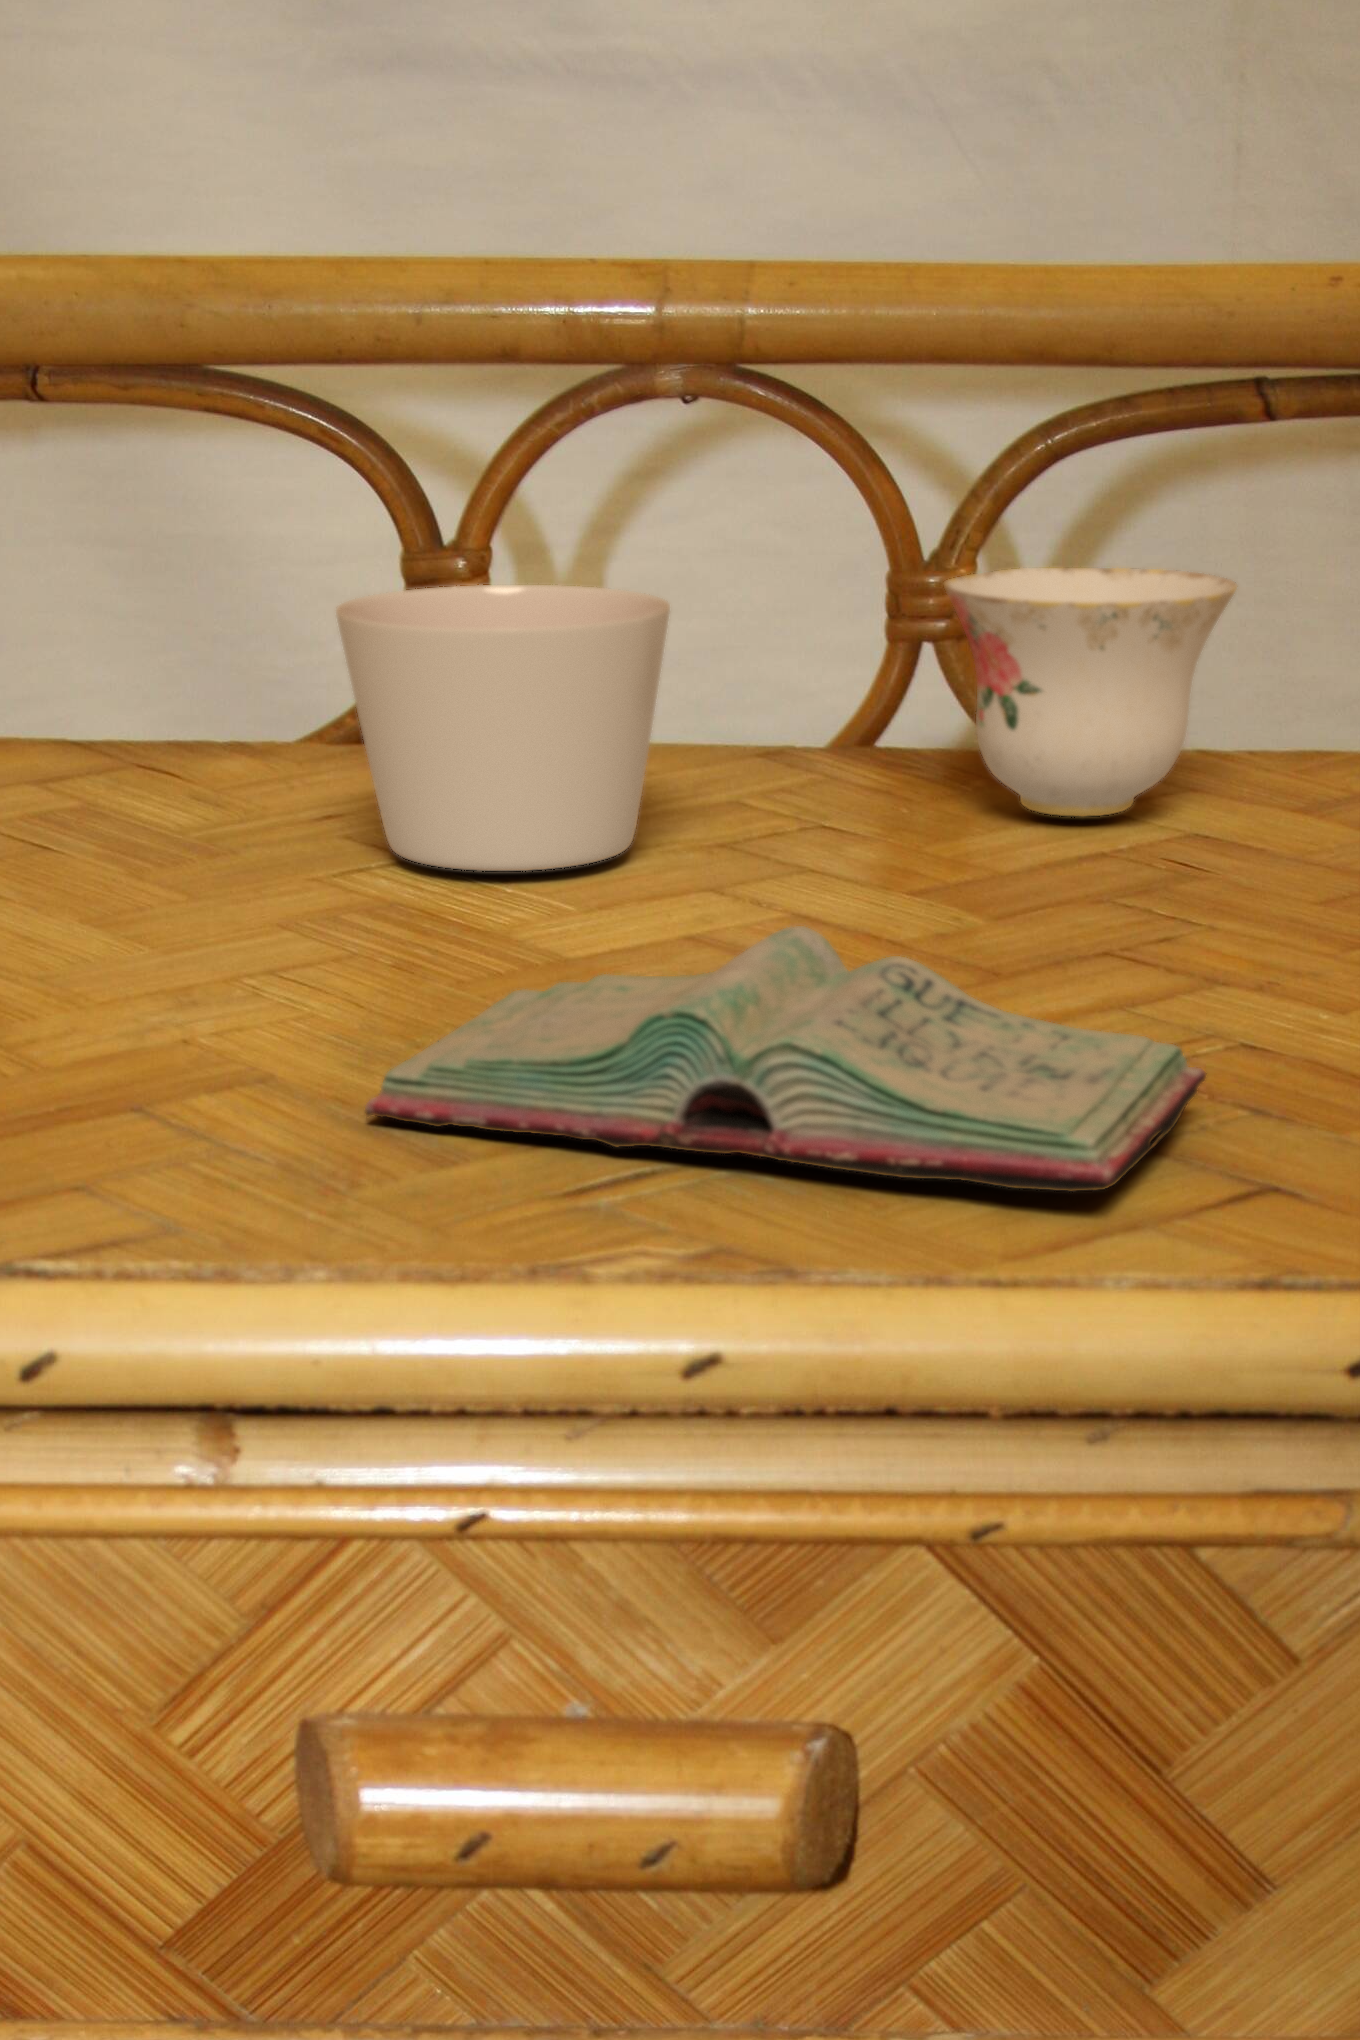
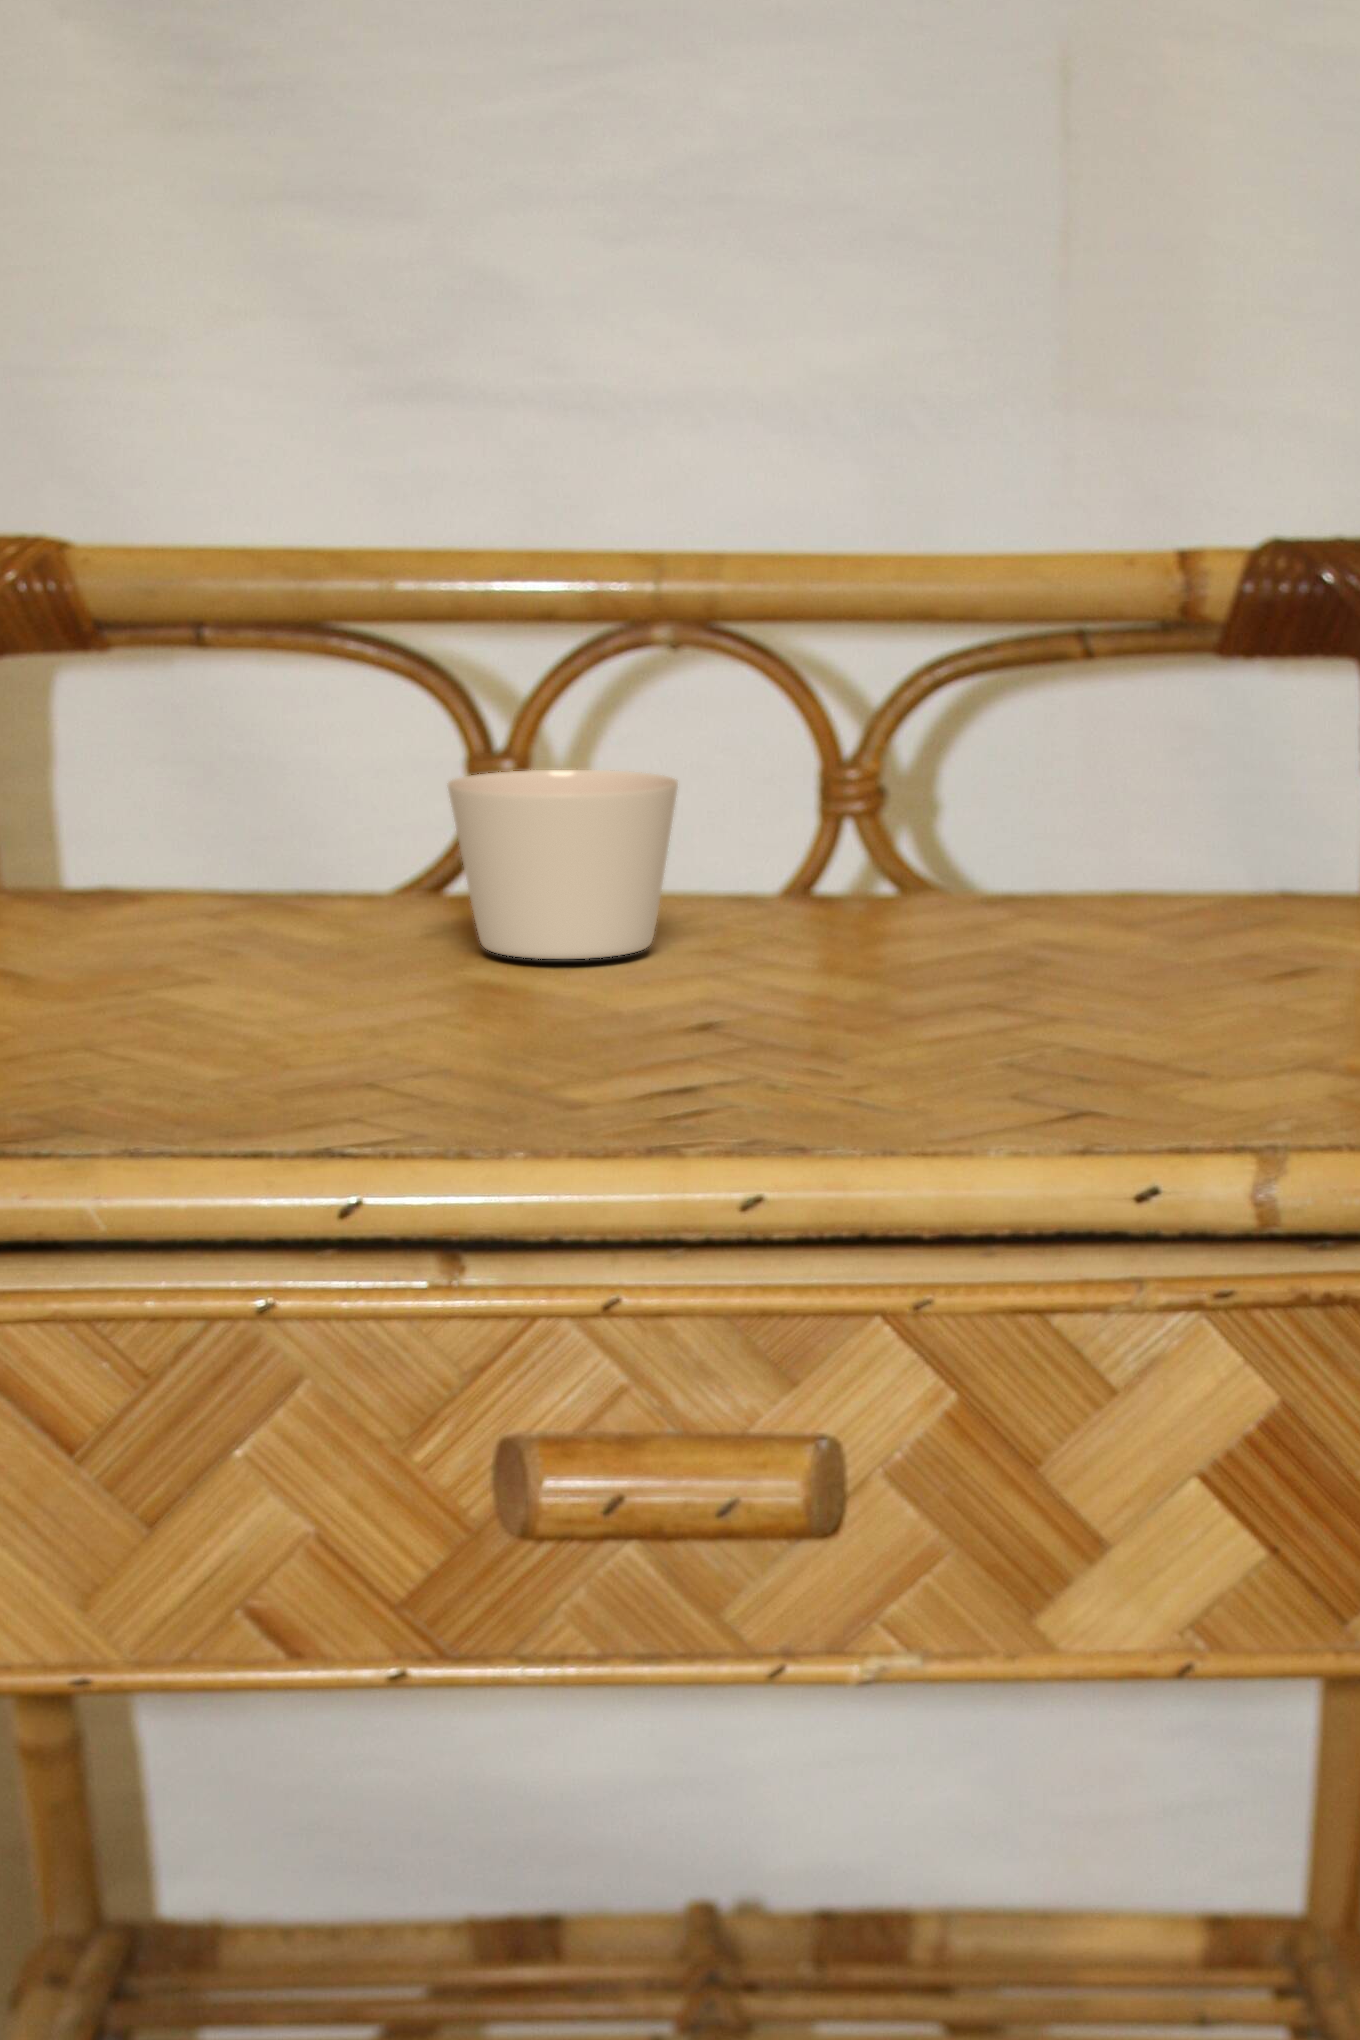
teacup: present [943,567,1237,817] -> none [863,759,1067,927]
book: present [365,926,1206,1192] -> none [519,966,1050,1107]

